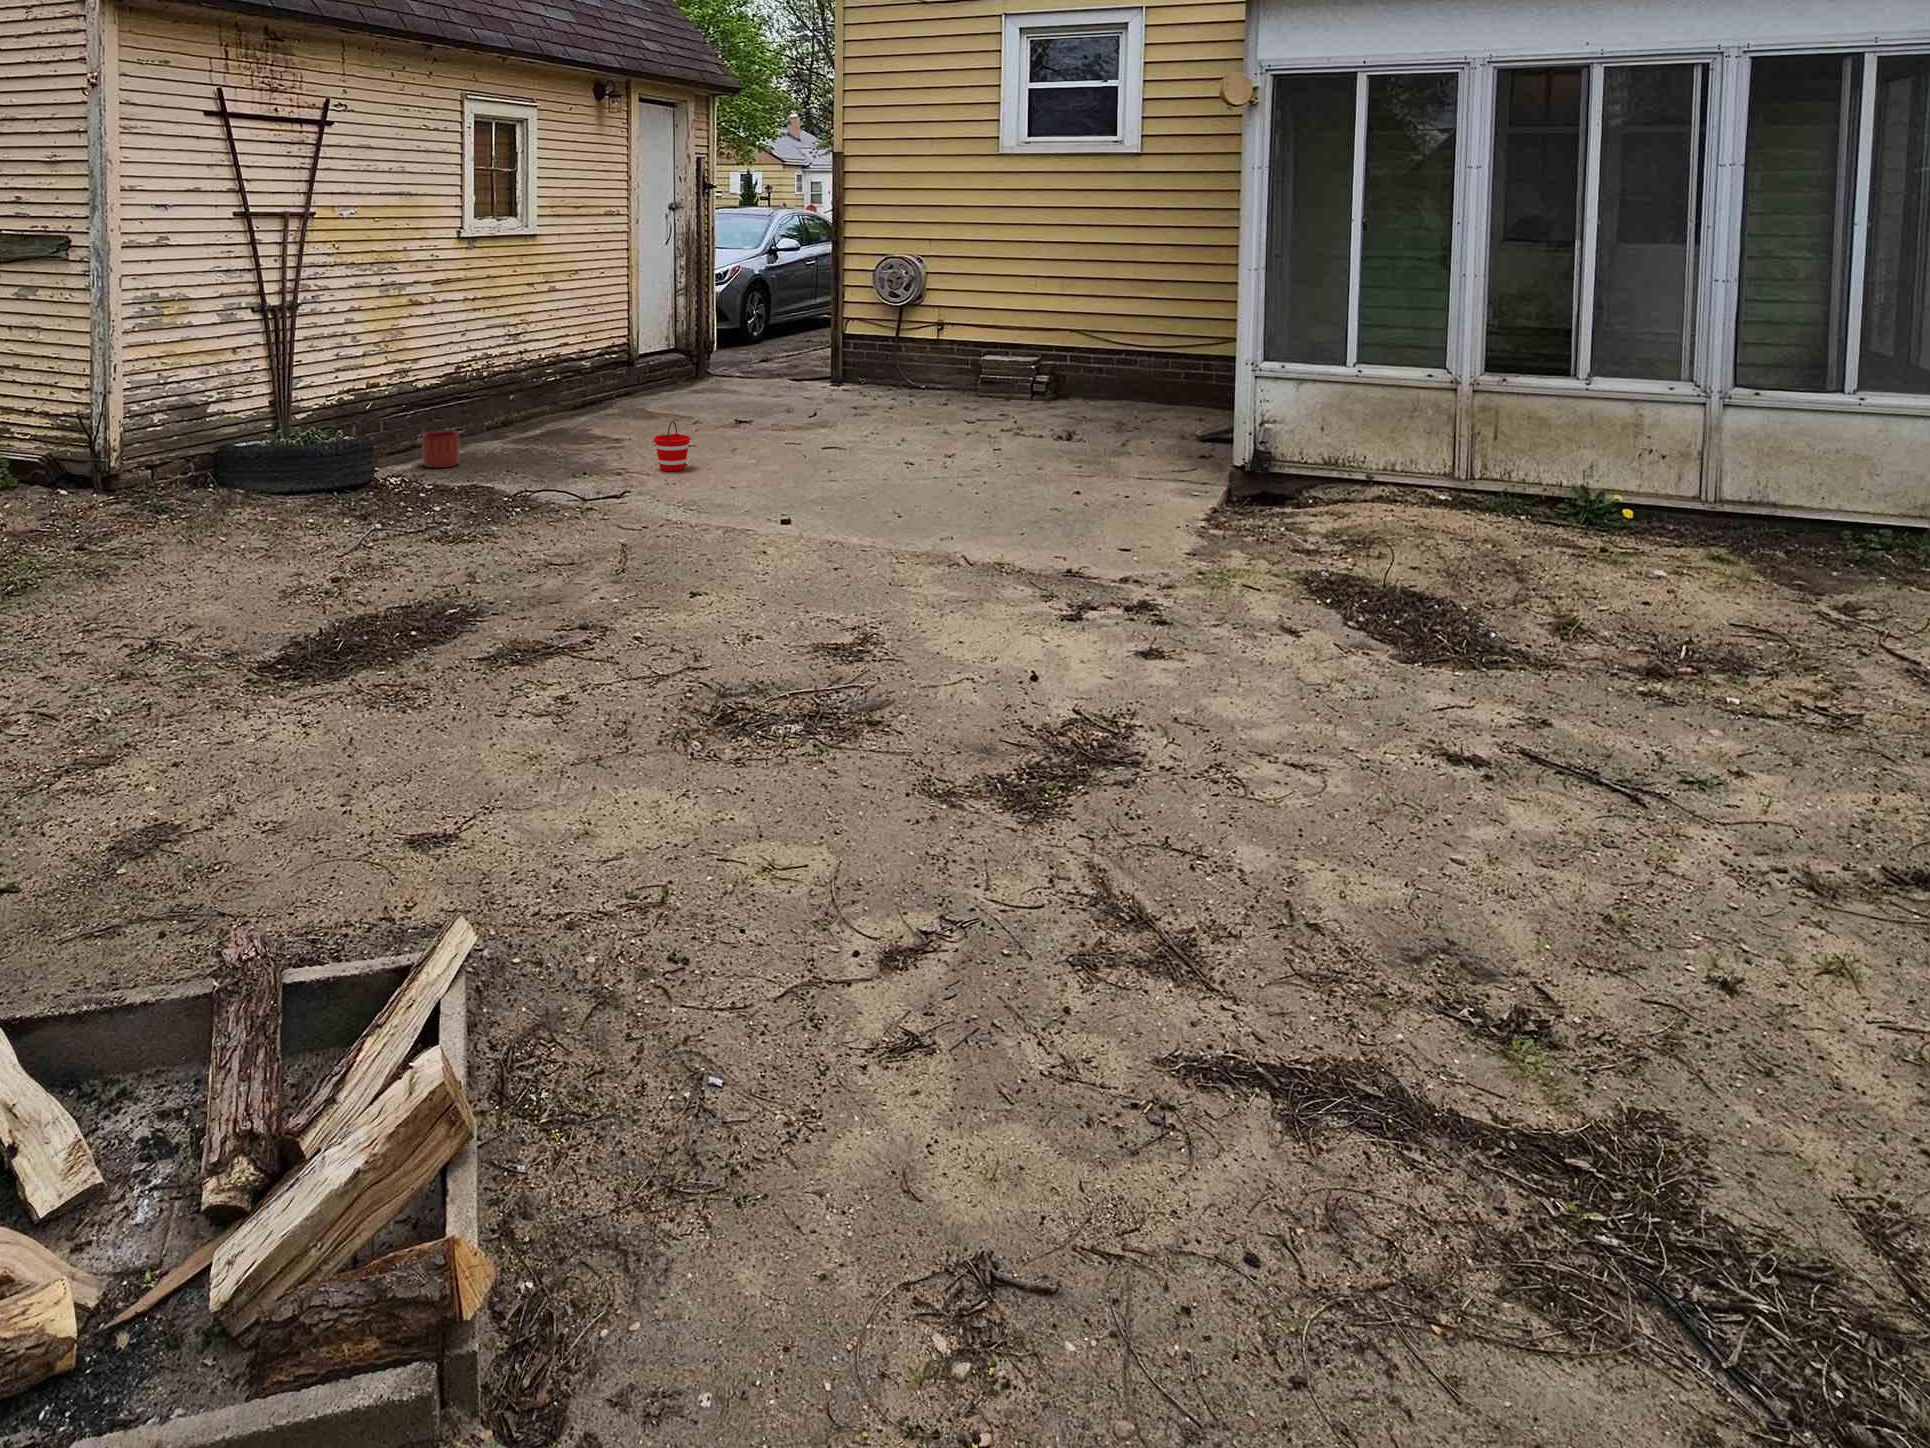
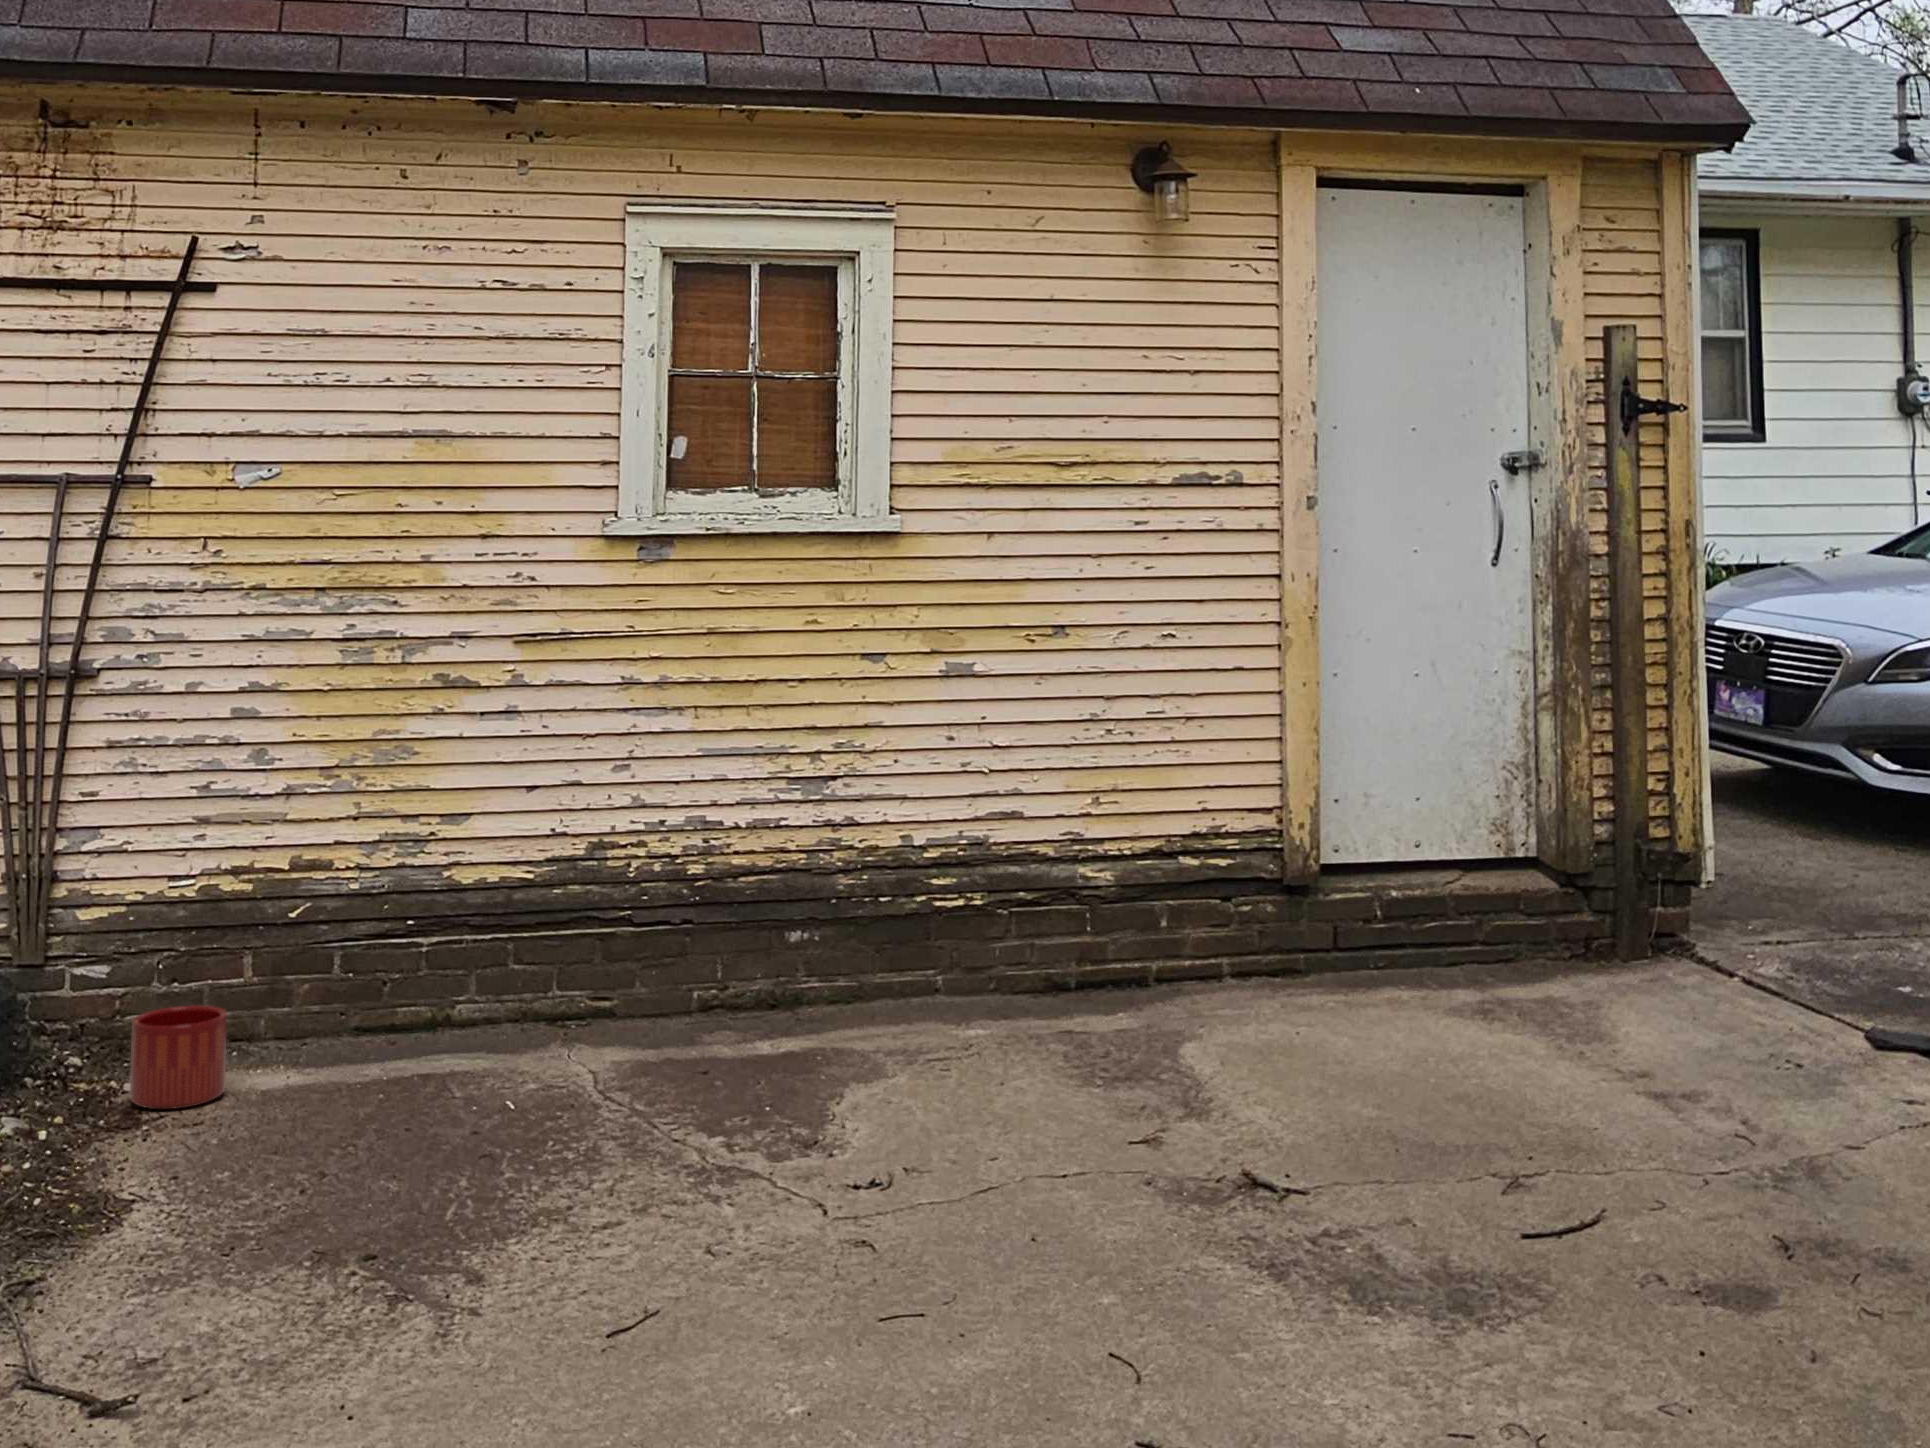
bucket: present [654,422,691,471] -> none [310,1116,436,1294]

